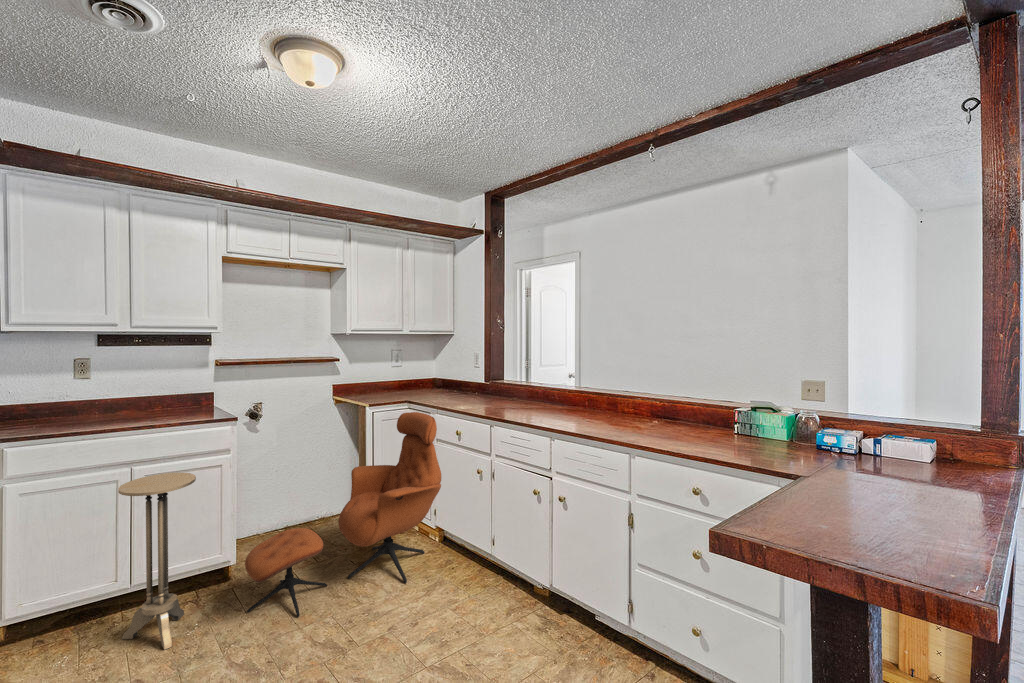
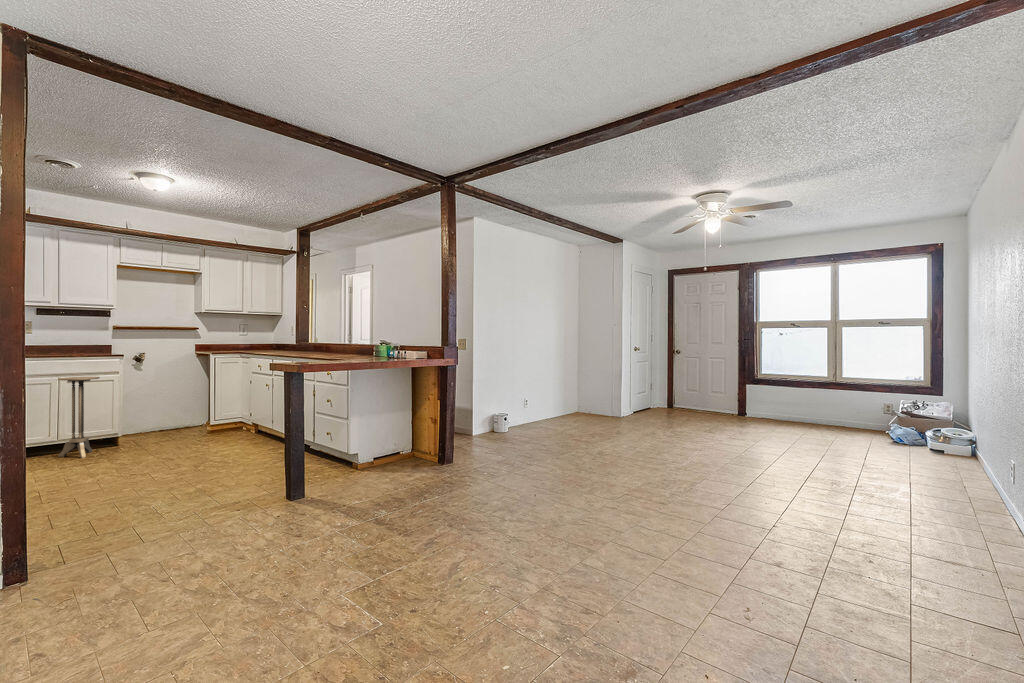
lounge chair: present [245,412,441,617] -> none [127,355,251,450]

